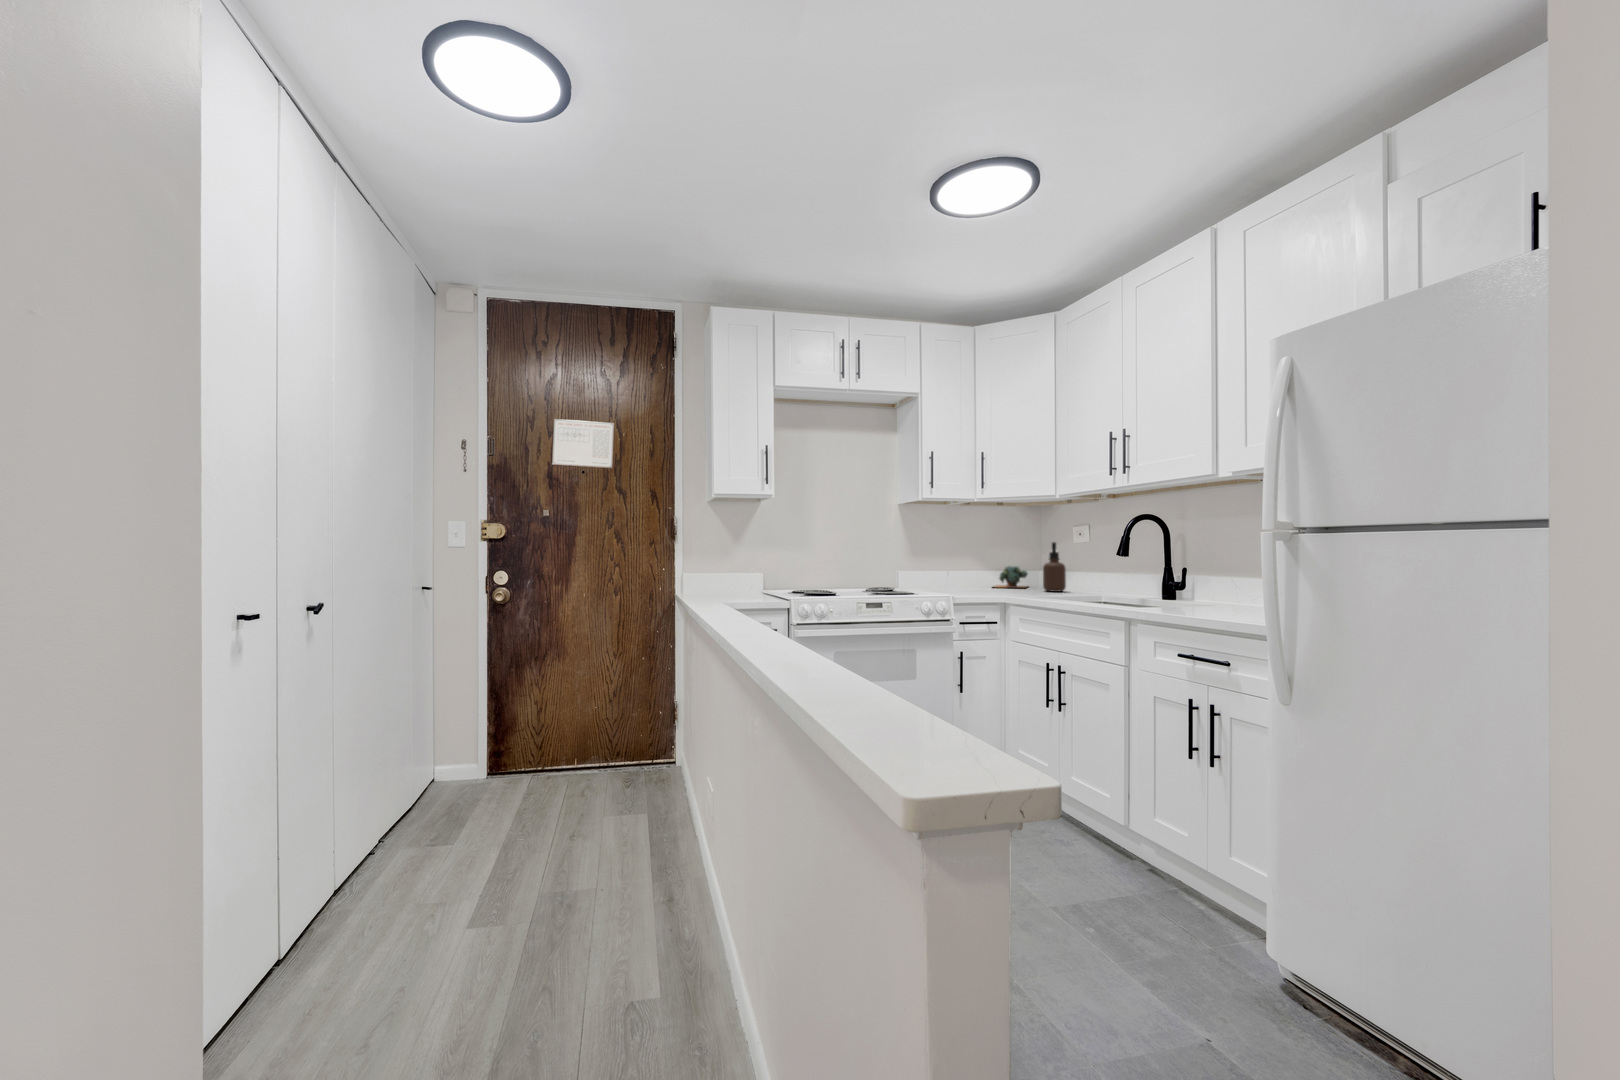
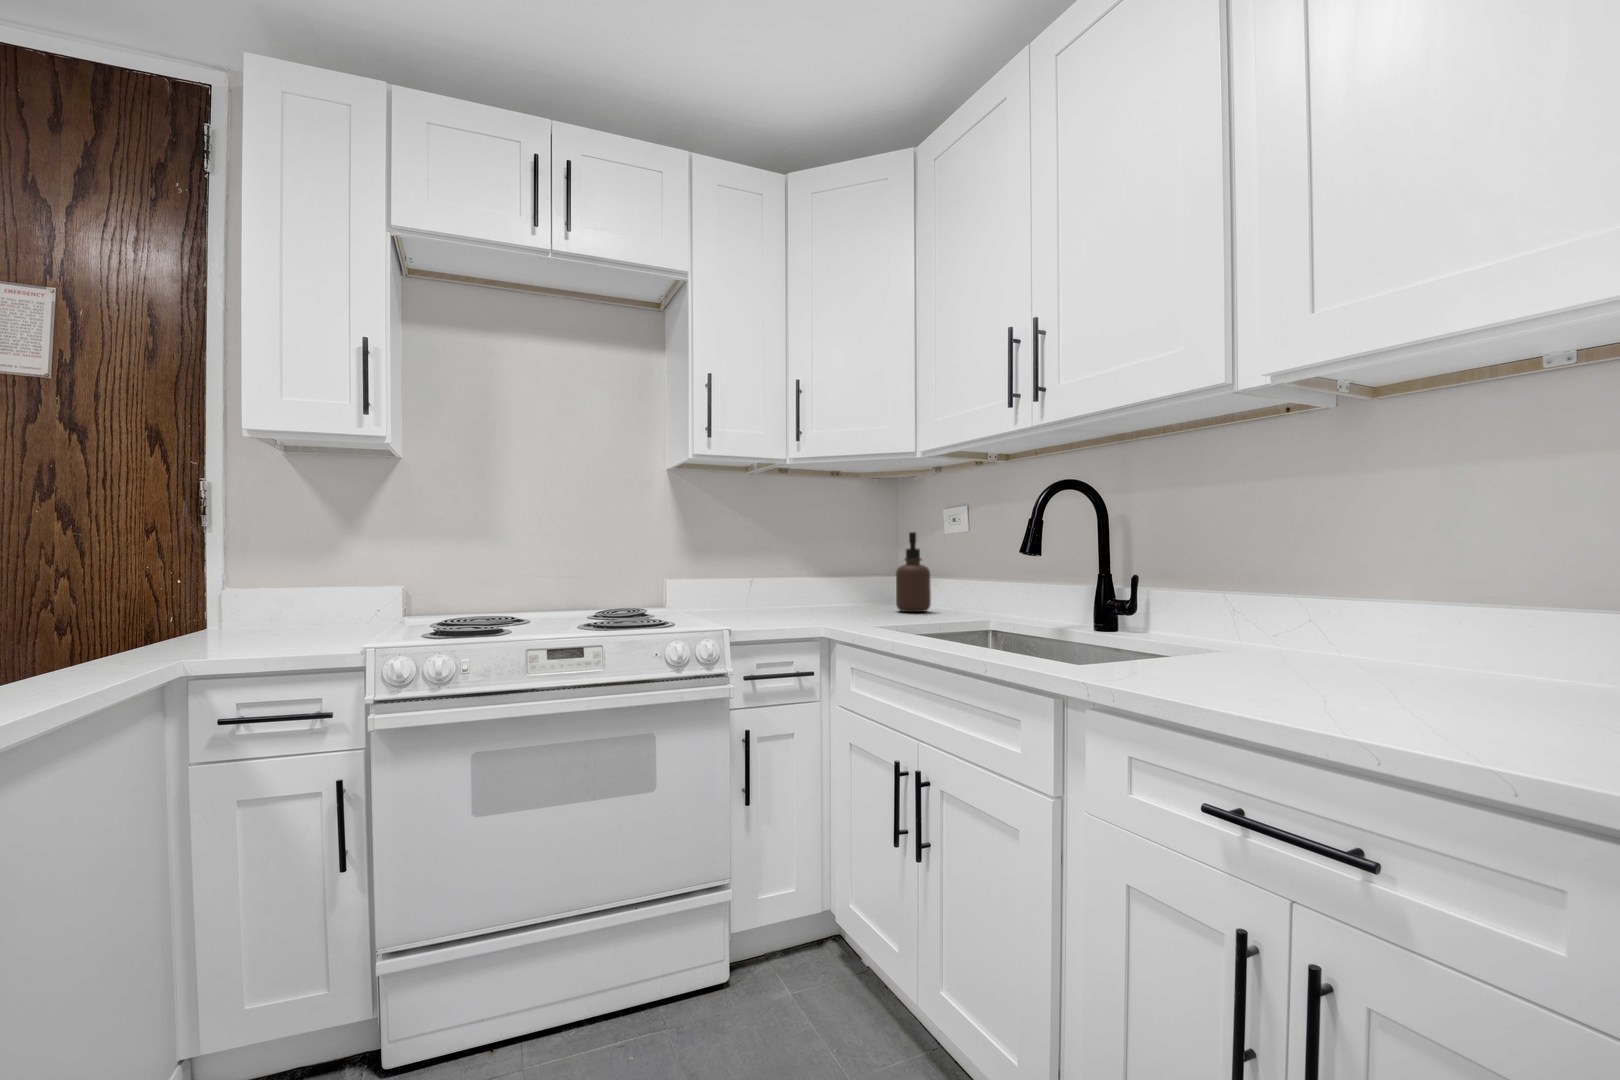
succulent plant: present [994,566,1028,588] -> none [819,569,878,605]

